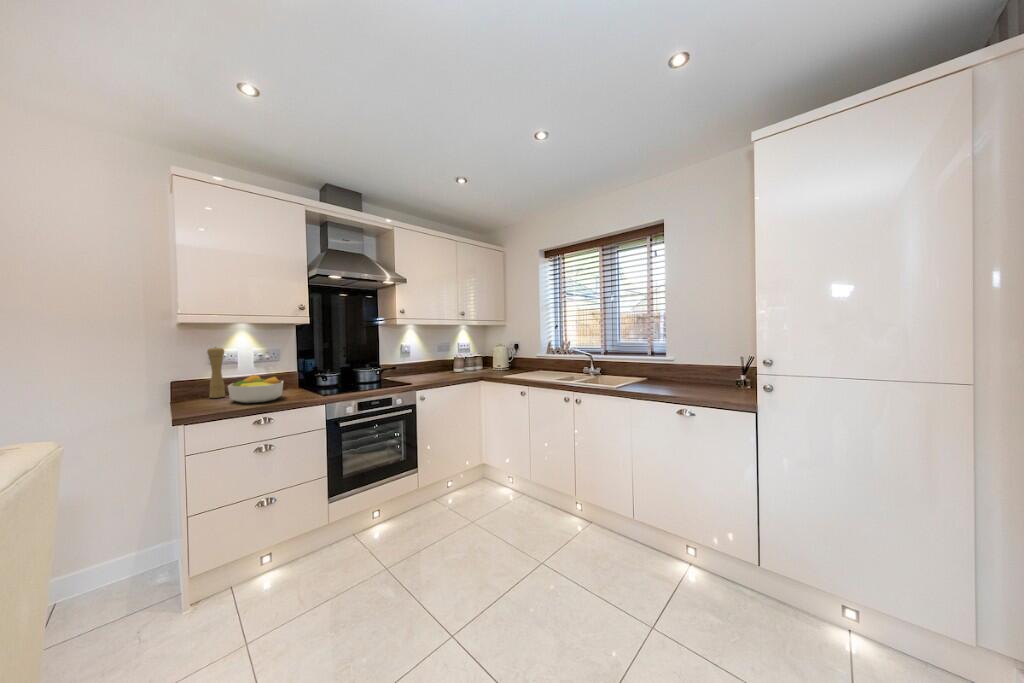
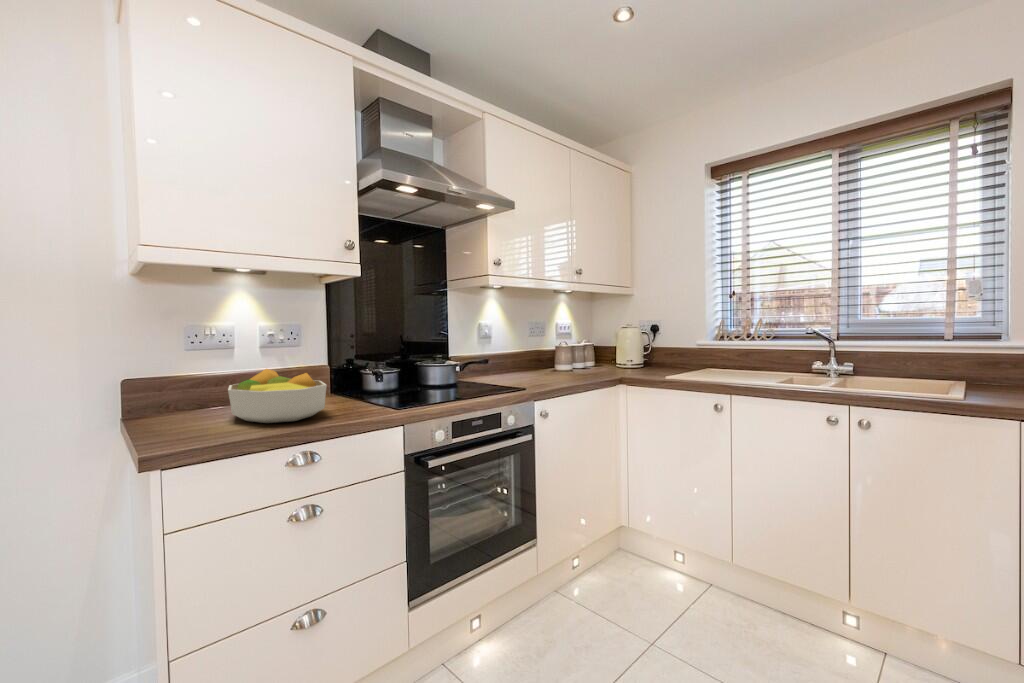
pepper mill: present [207,347,225,398] -> none [183,317,214,412]

